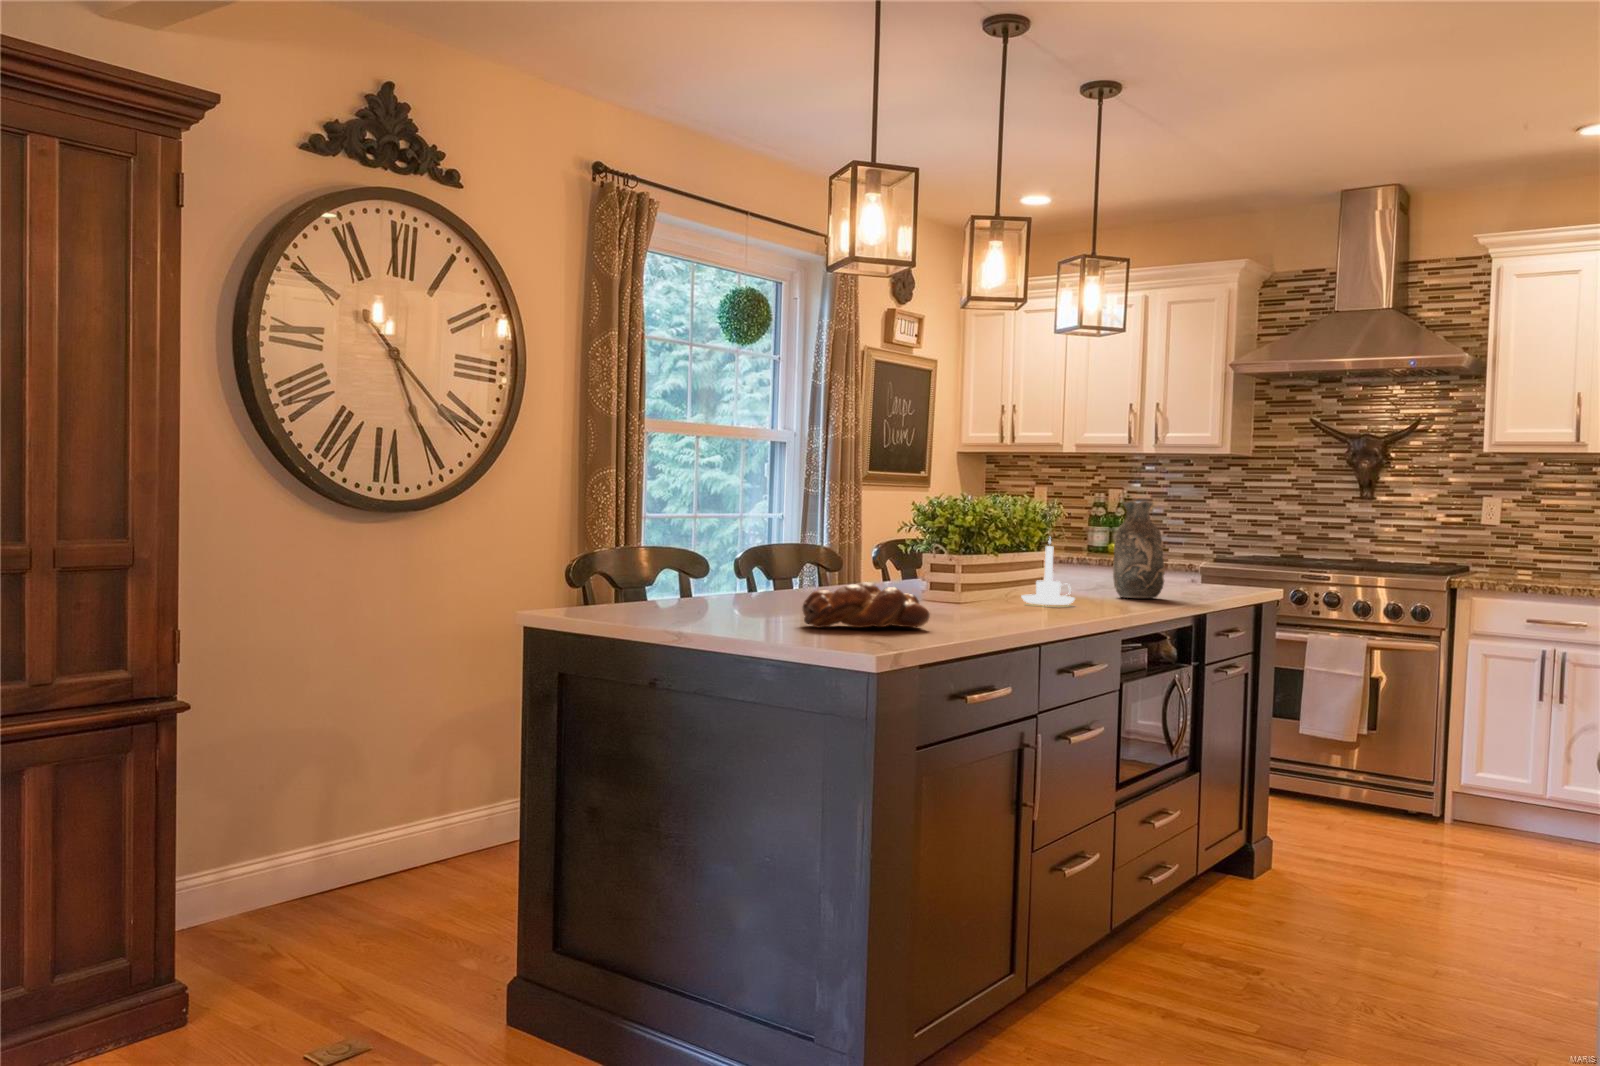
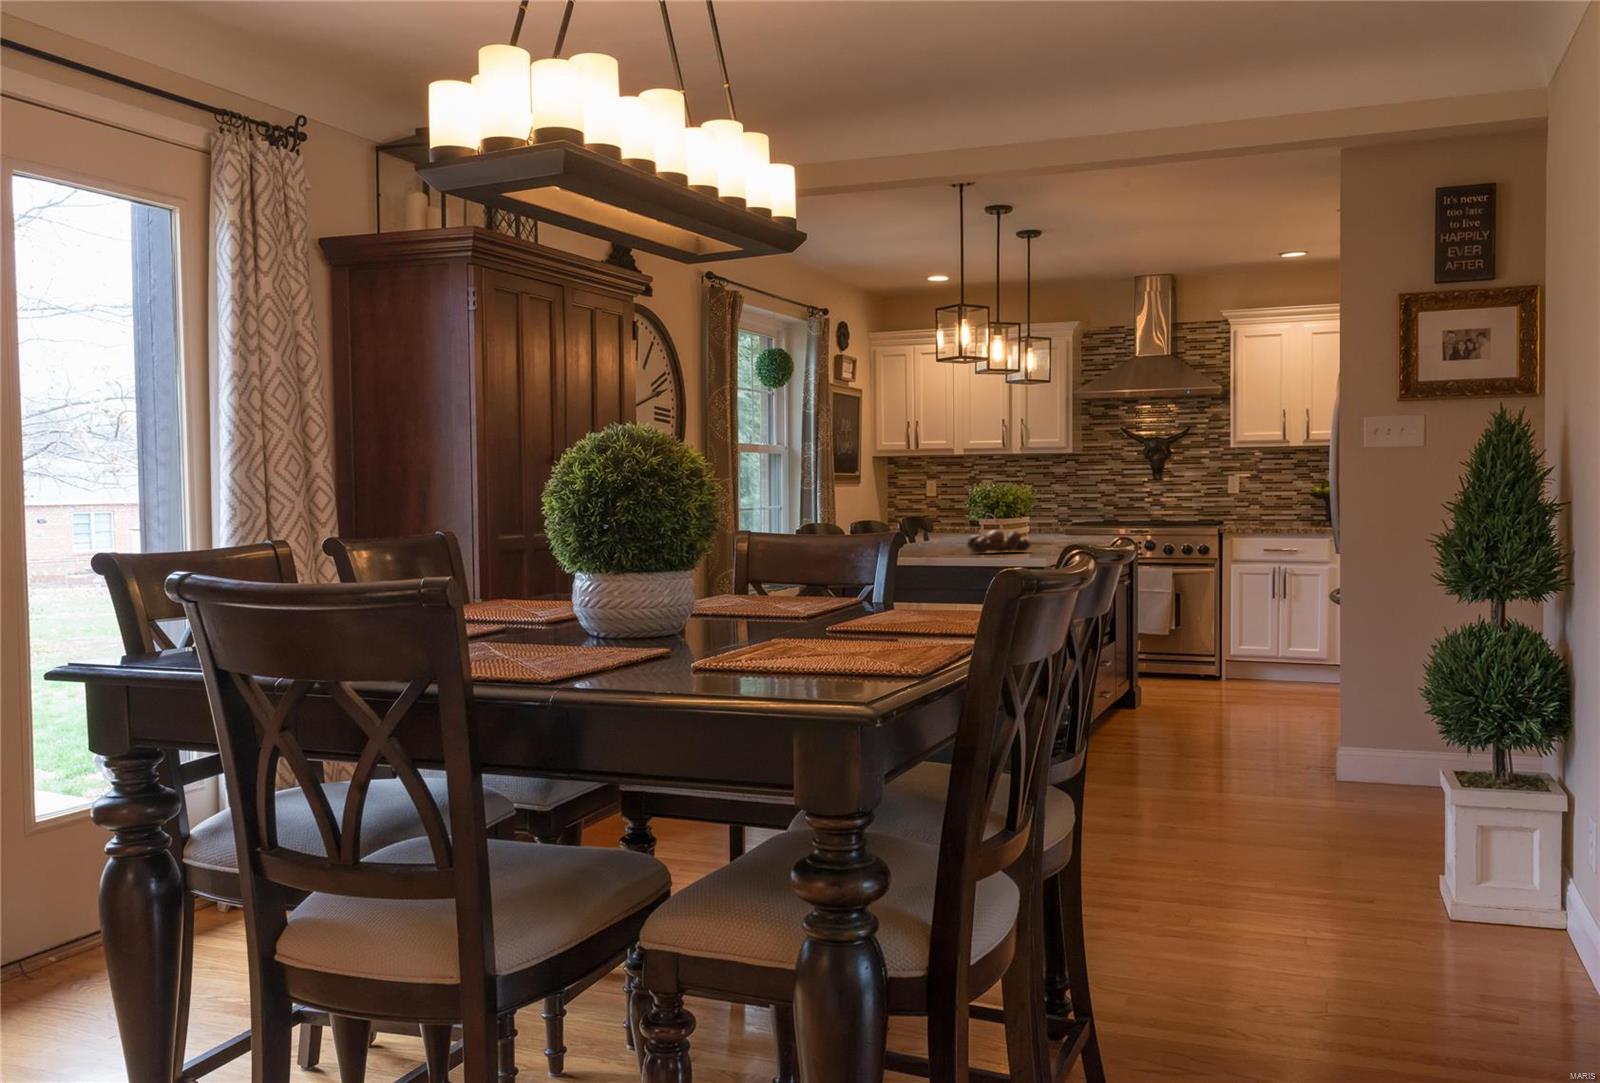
decorative vase: present [1113,501,1165,598] -> none [1060,485,1090,541]
candle holder: present [1021,539,1075,605] -> none [1027,506,1057,545]

